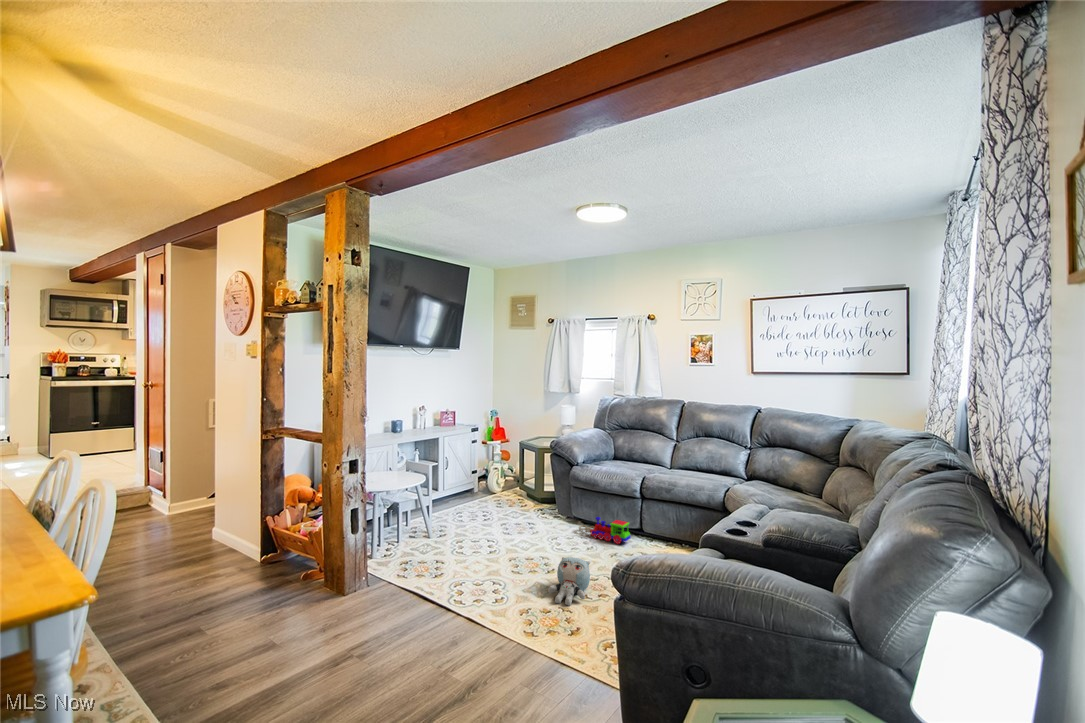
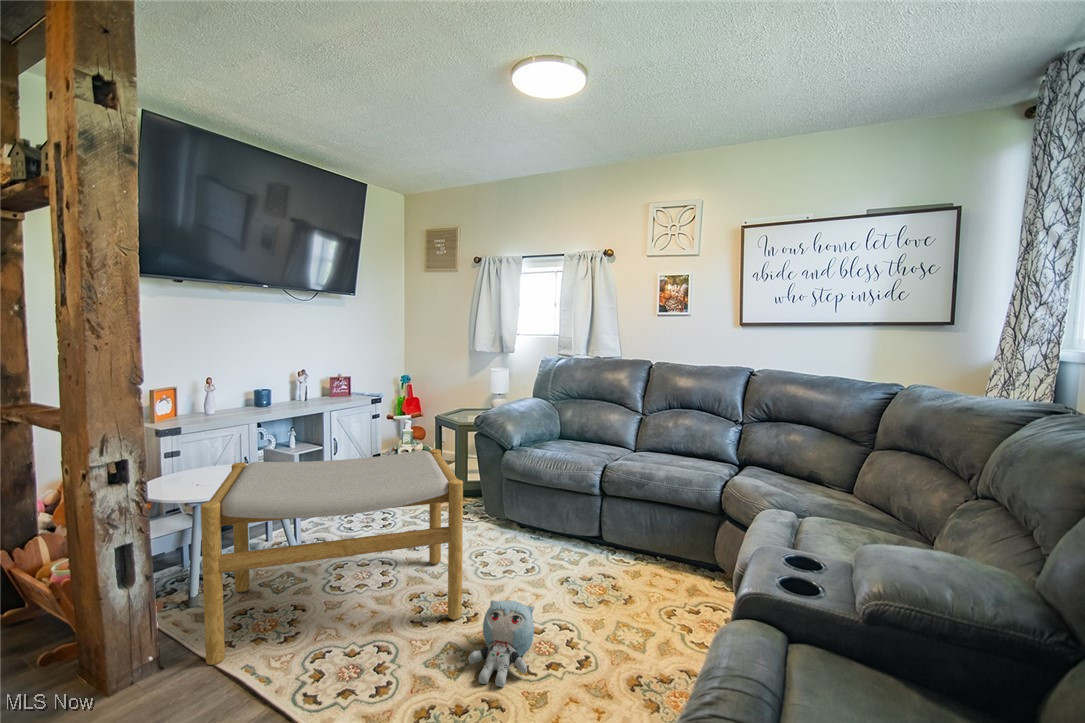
footstool: none [392,462,544,586] -> present [201,449,463,665]
toy train: present [579,517,631,544] -> none [515,520,586,559]

